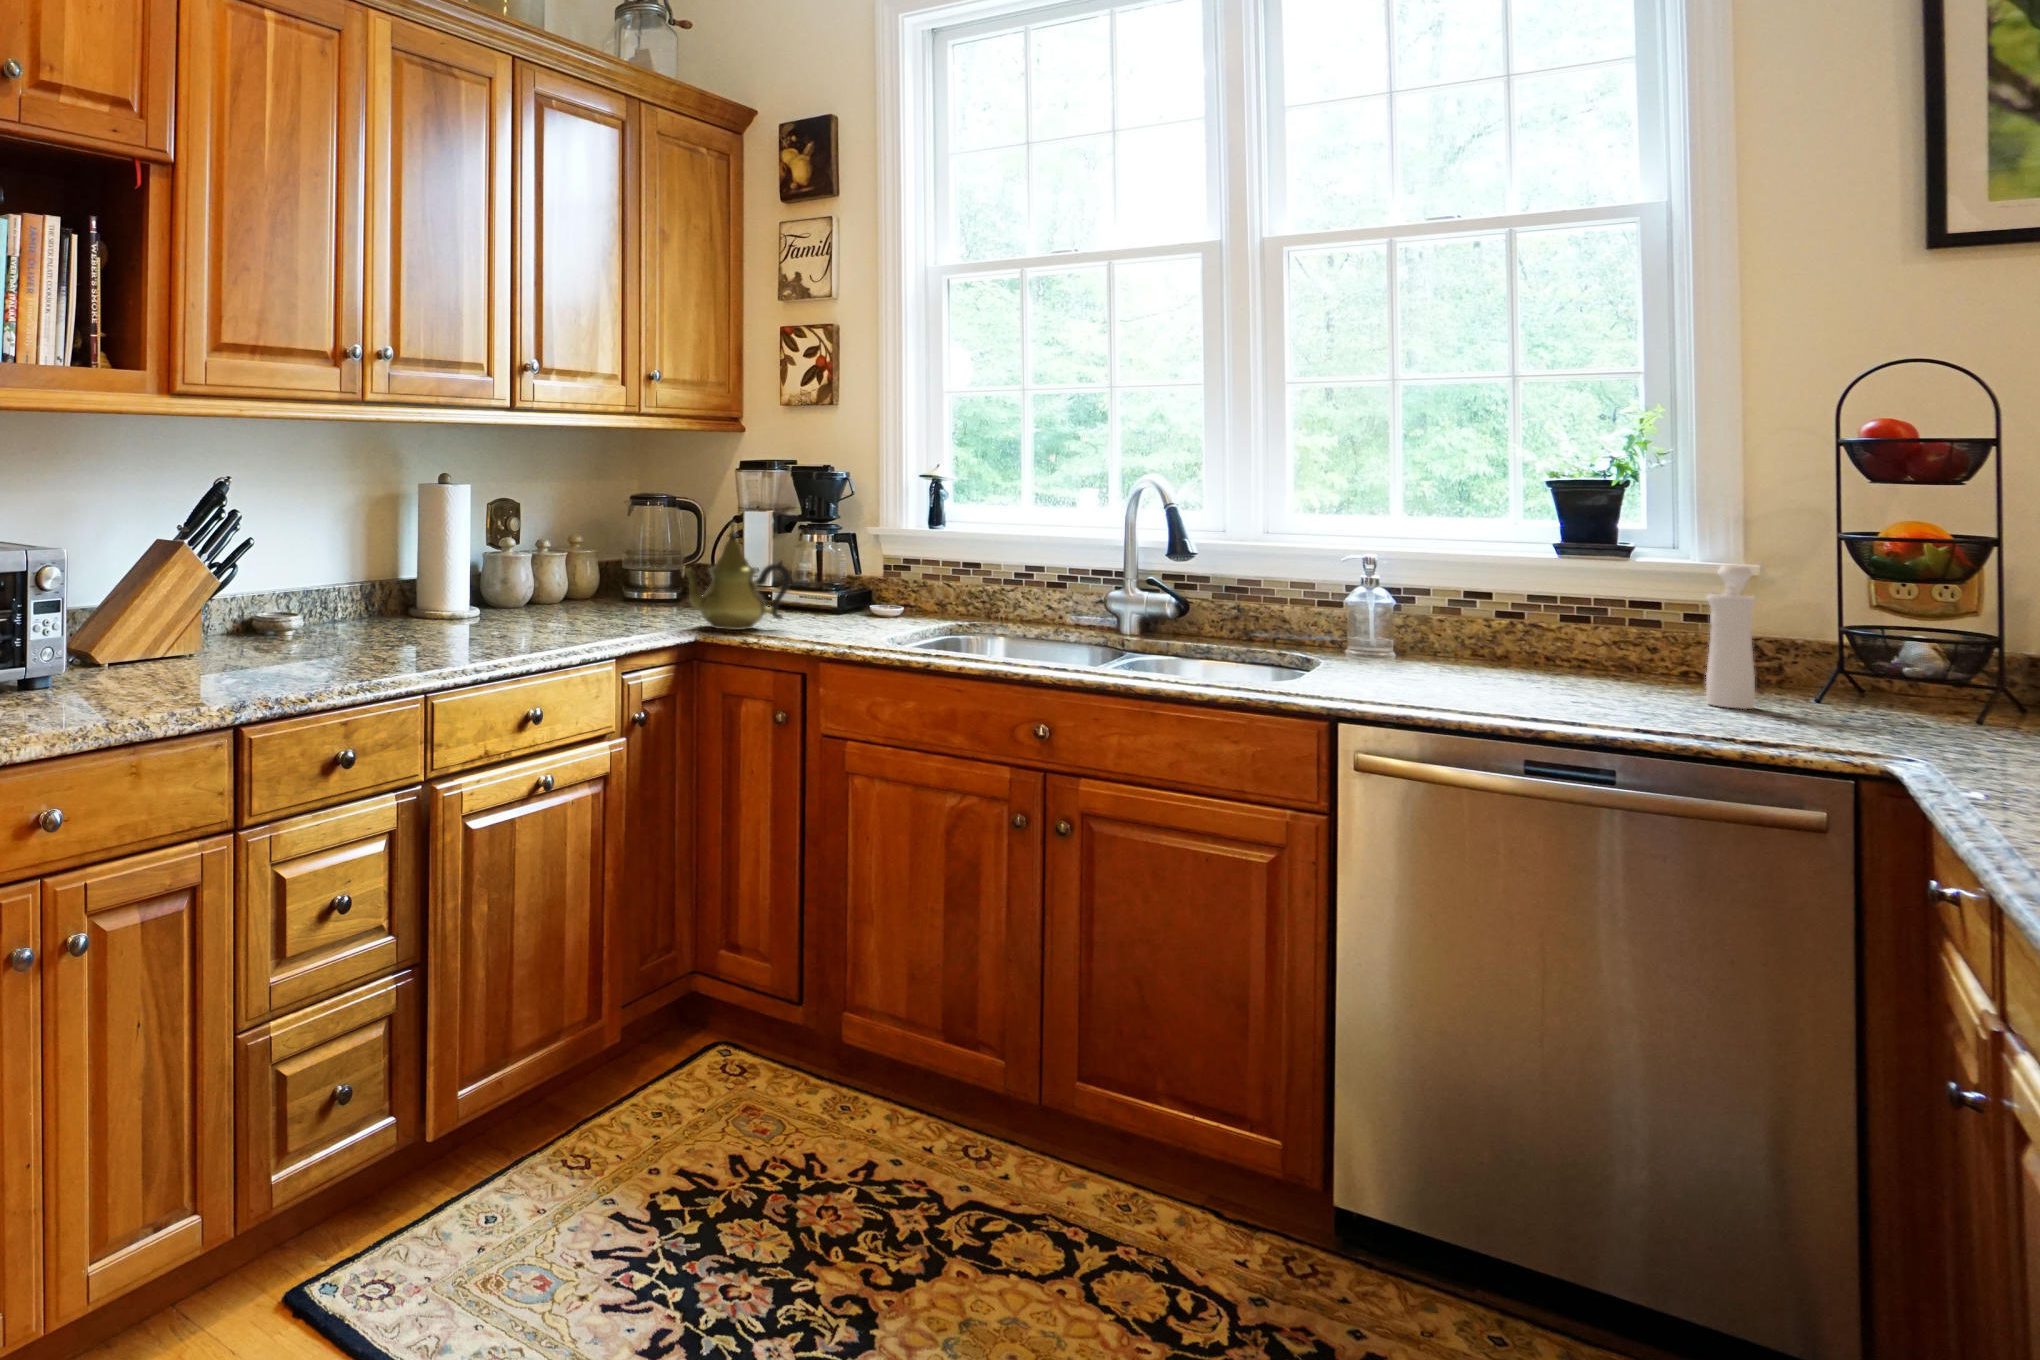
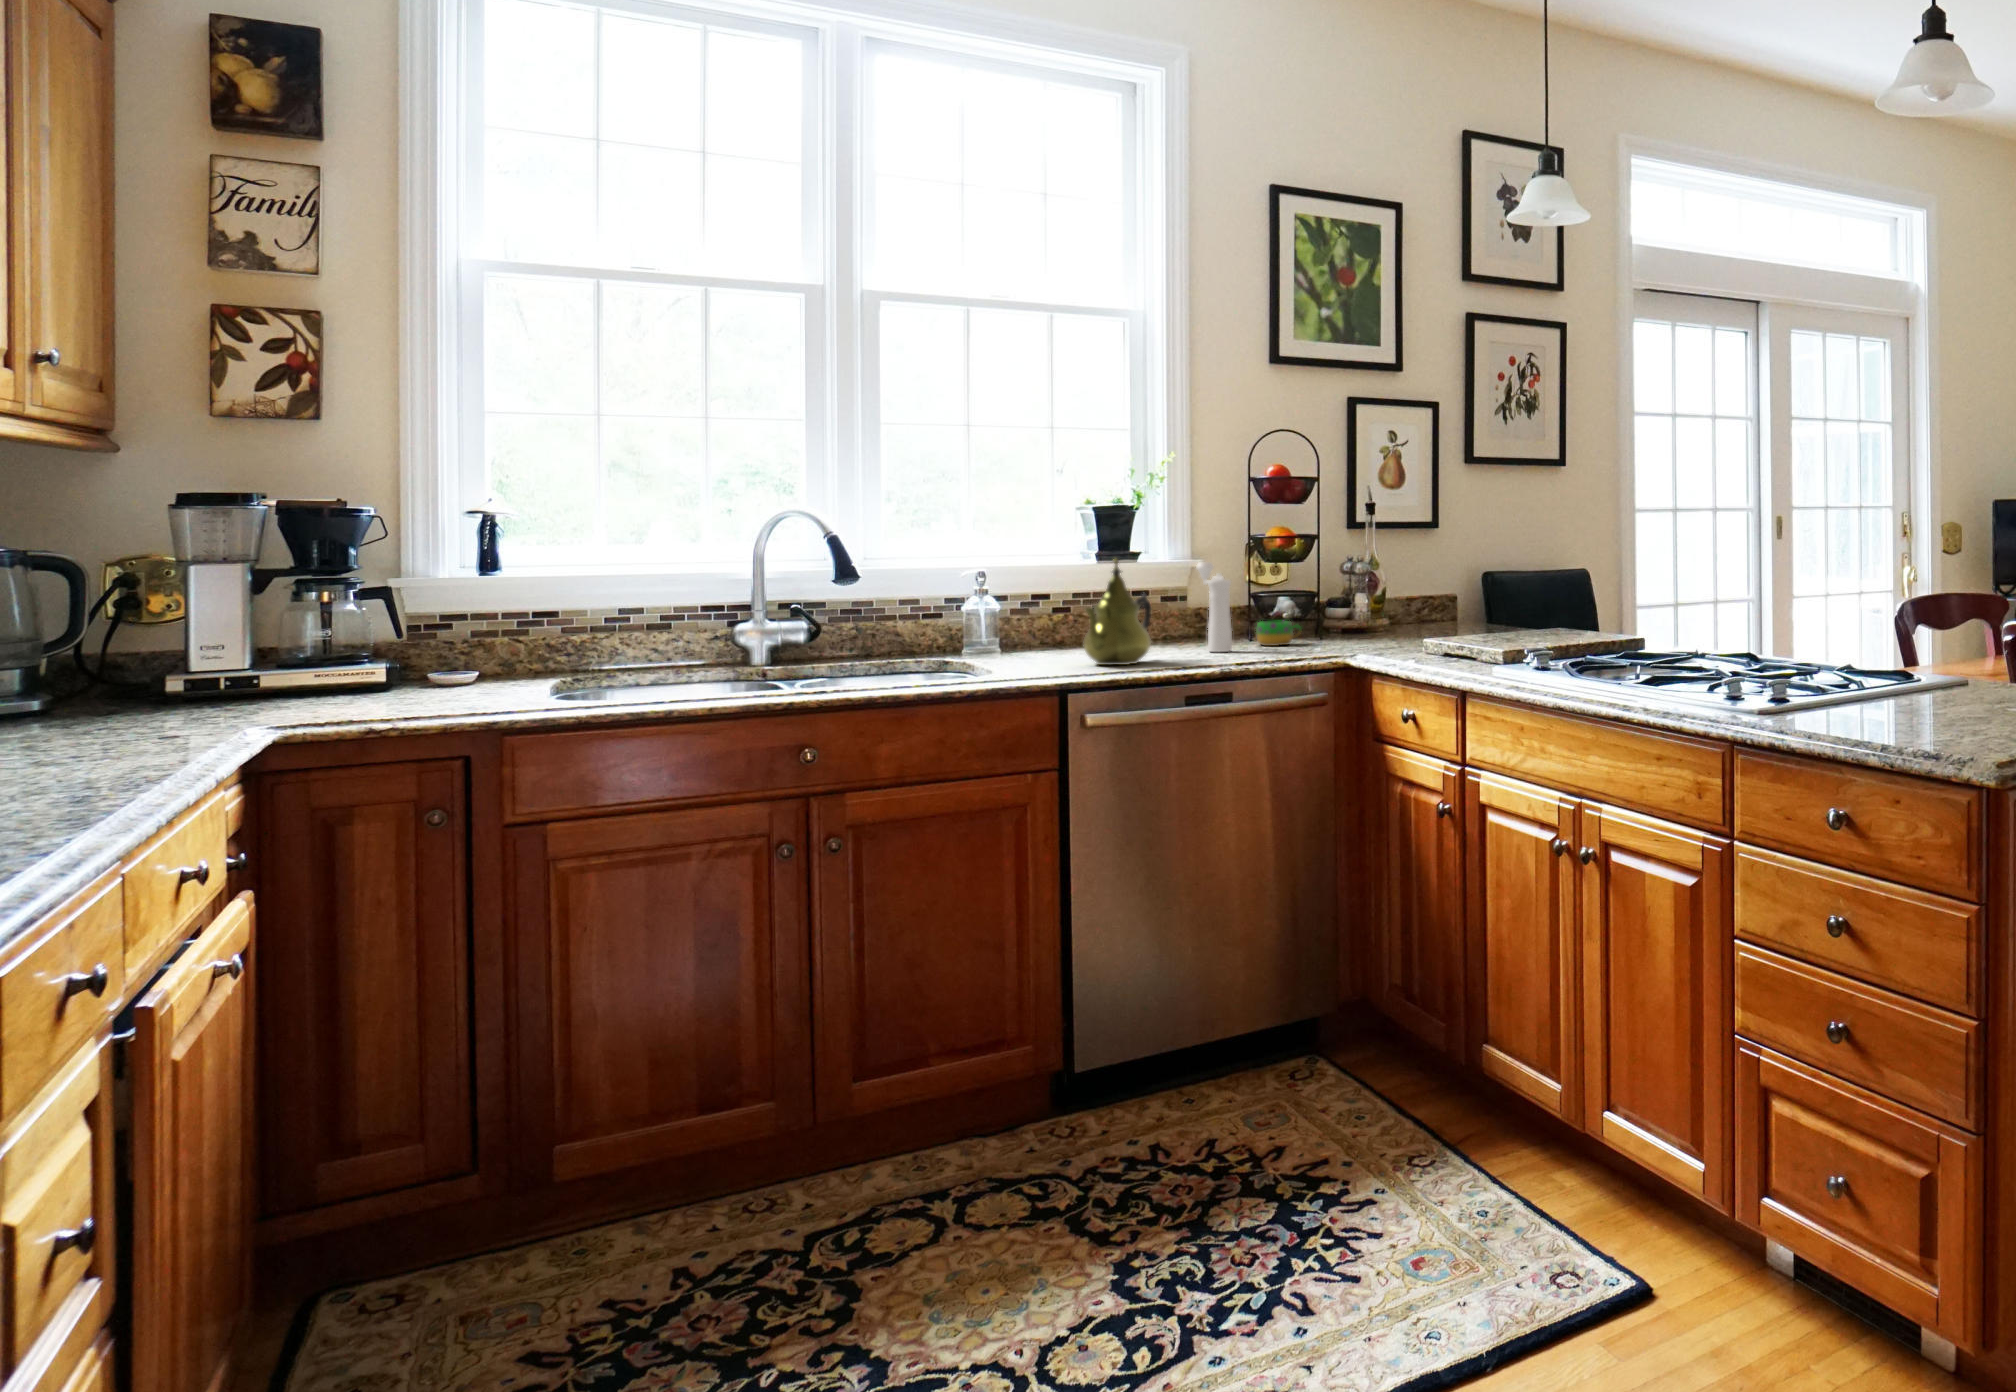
teapot: present [682,523,790,630] -> present [1084,559,1151,665]
mug: none [1852,670,1952,717] -> present [1256,620,1301,646]

